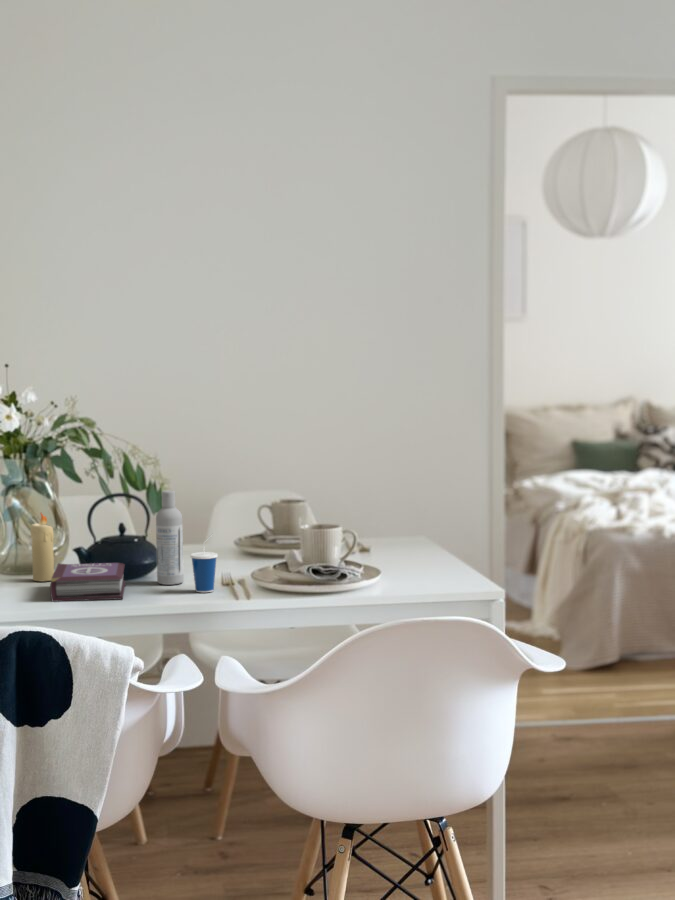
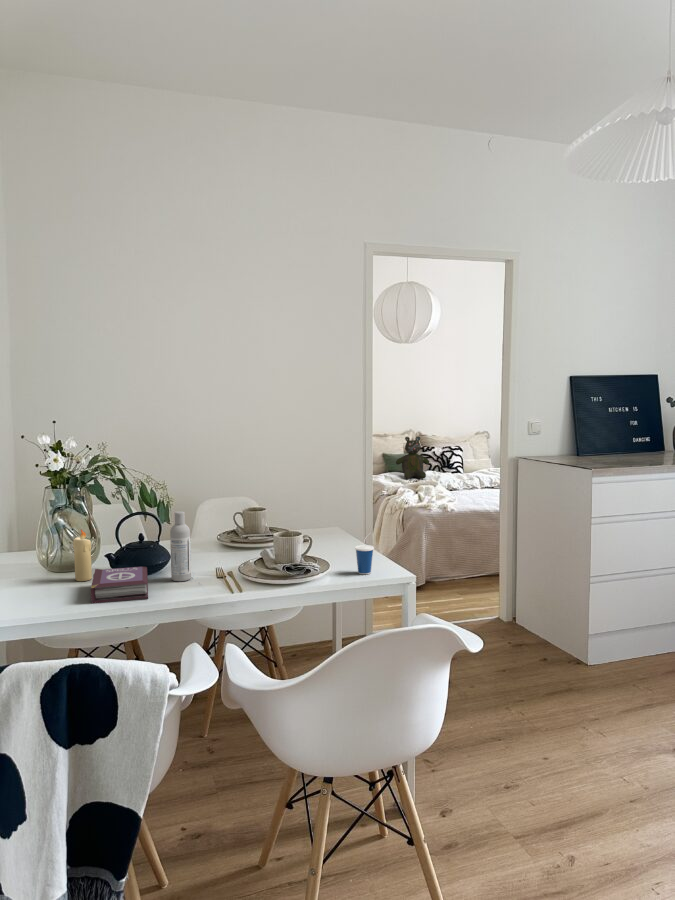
teddy bear: none [588,408,649,483] -> present [396,436,429,479]
cup: present [190,534,218,592] -> present [355,535,374,574]

